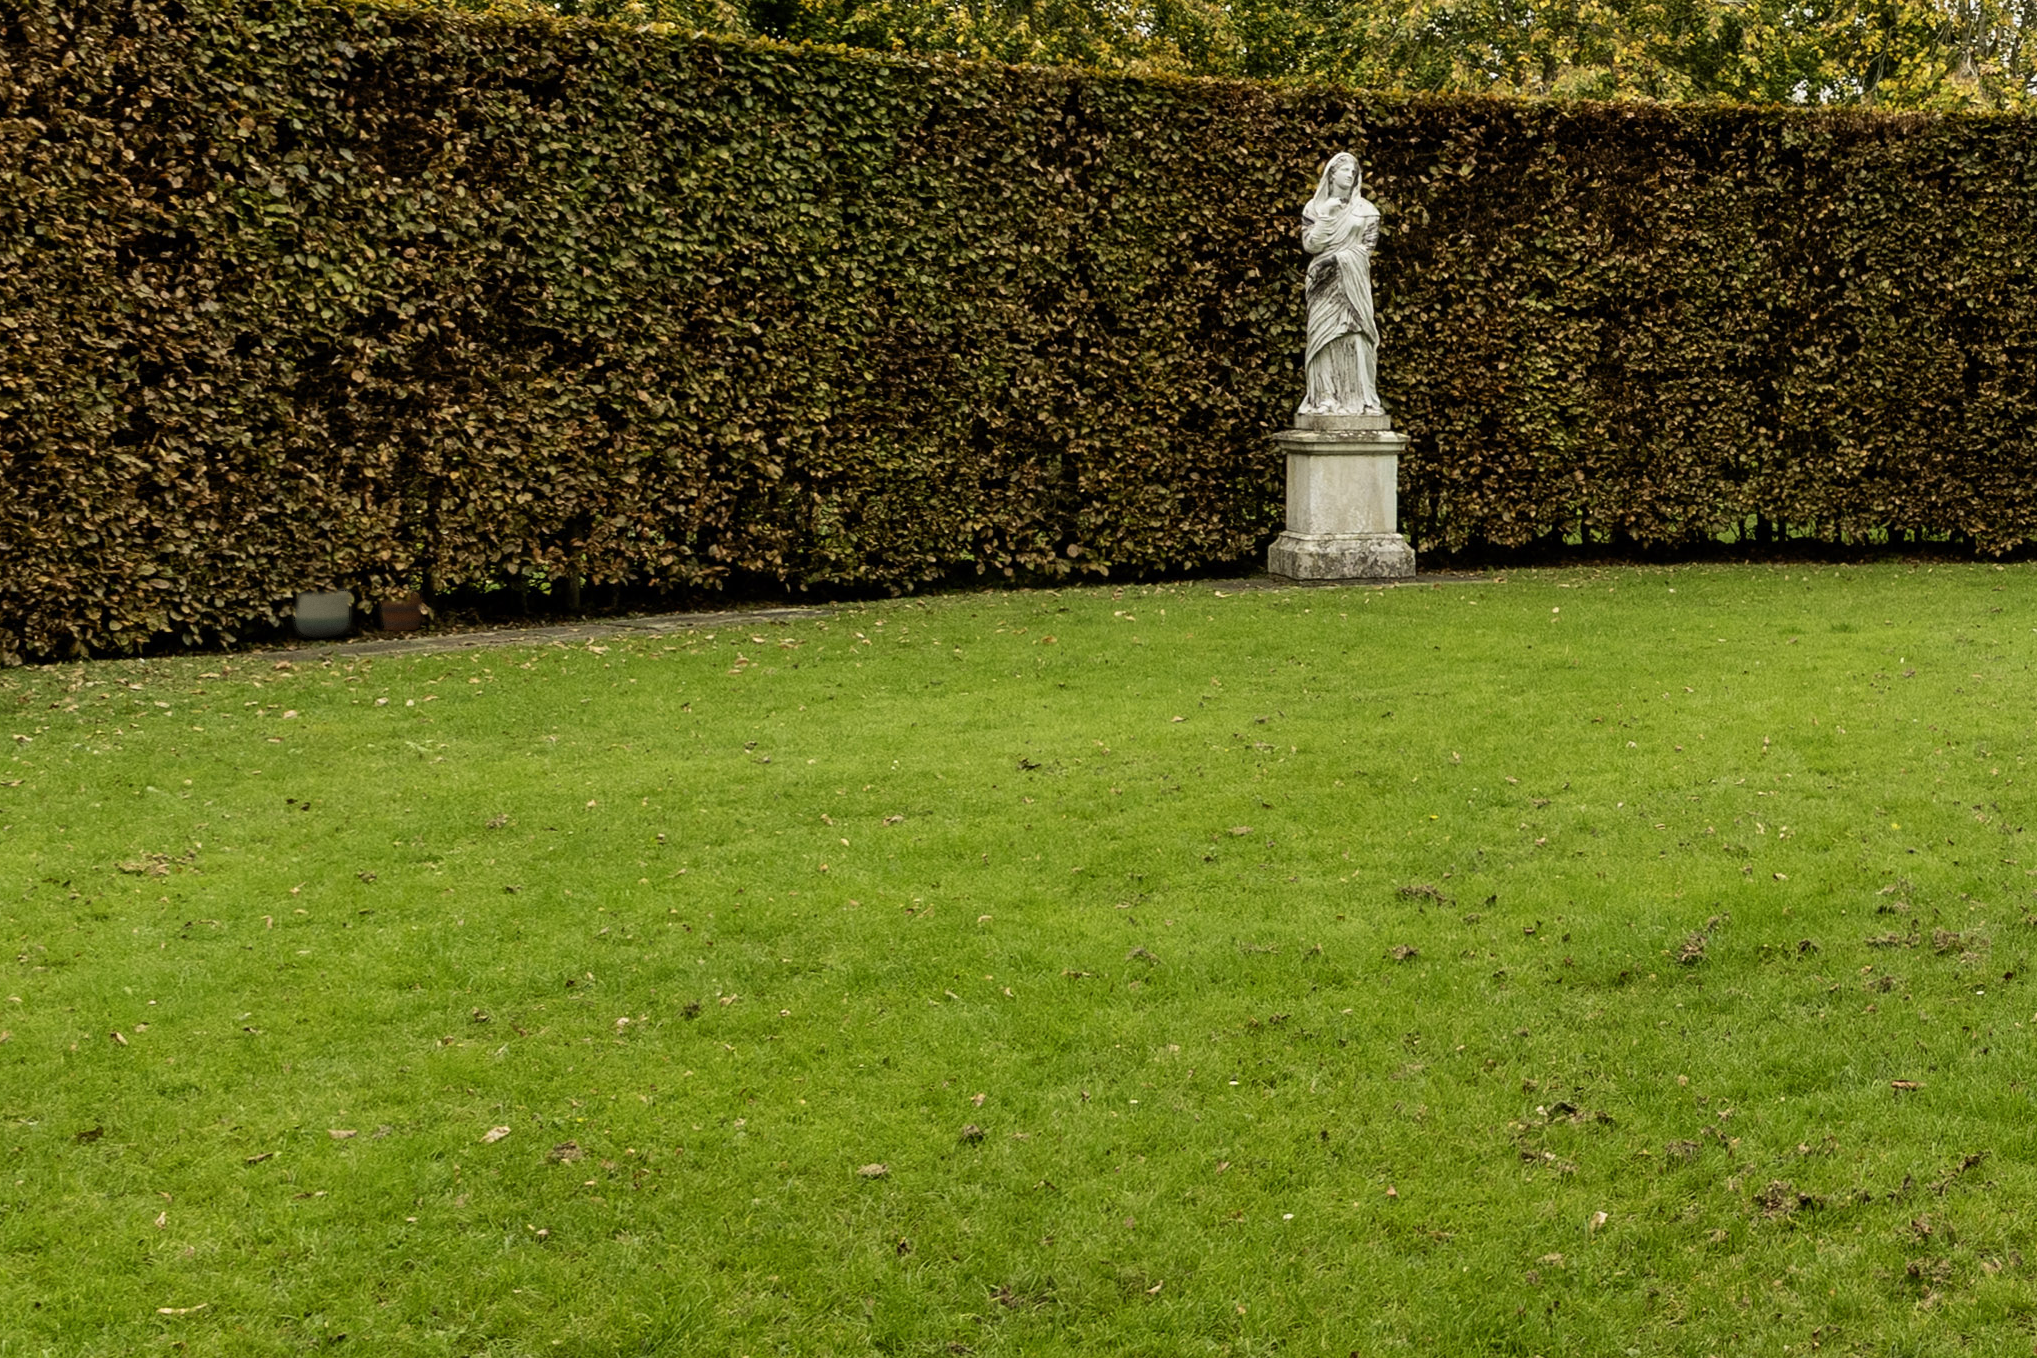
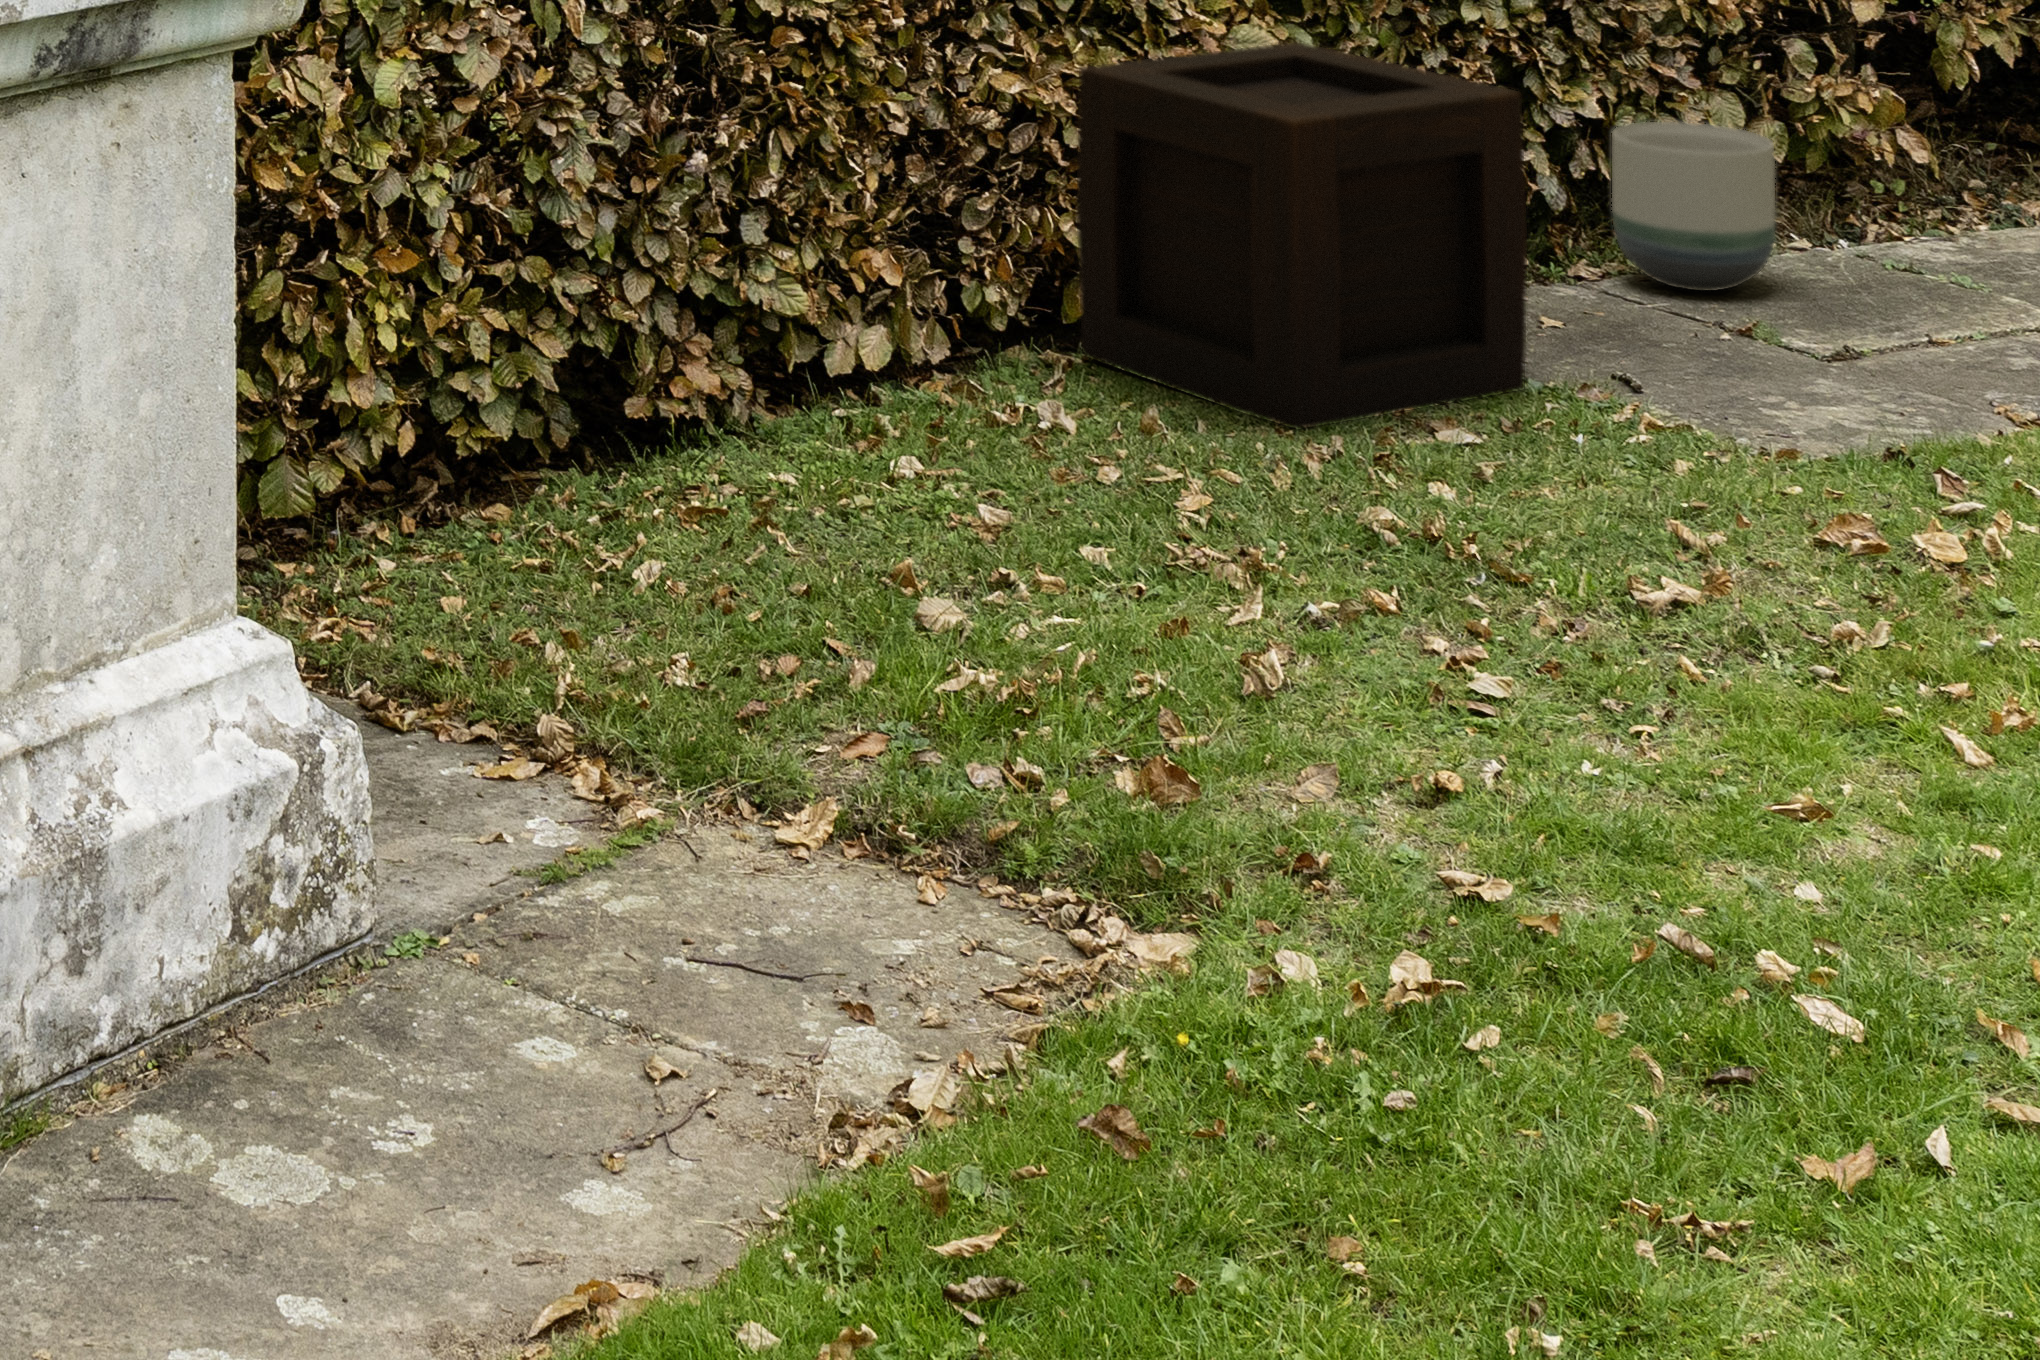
wooden crate: none [76,564,231,663] -> present [1076,42,1527,429]
wooden bucket: present [382,587,422,631] -> none [1822,64,1950,262]

